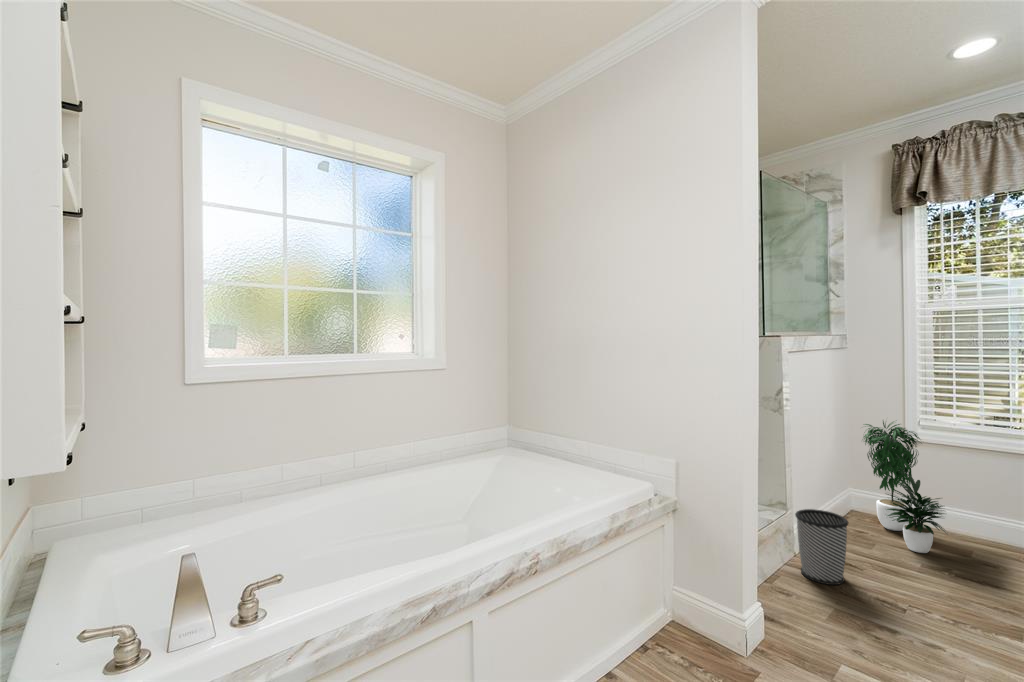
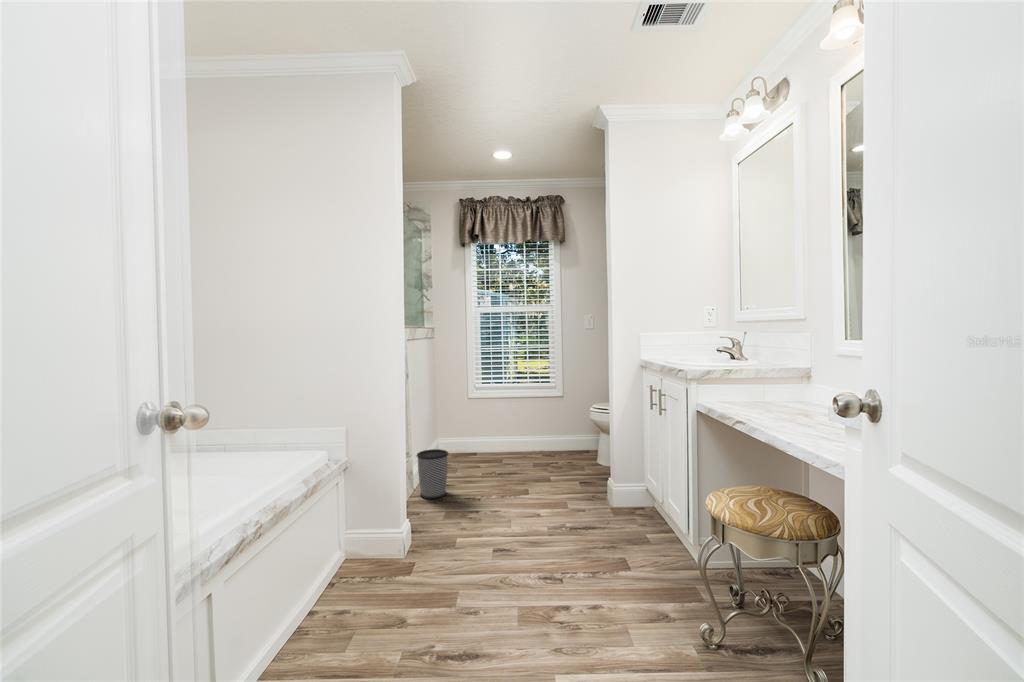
potted plant: present [863,421,945,553] -> none [444,382,492,466]

